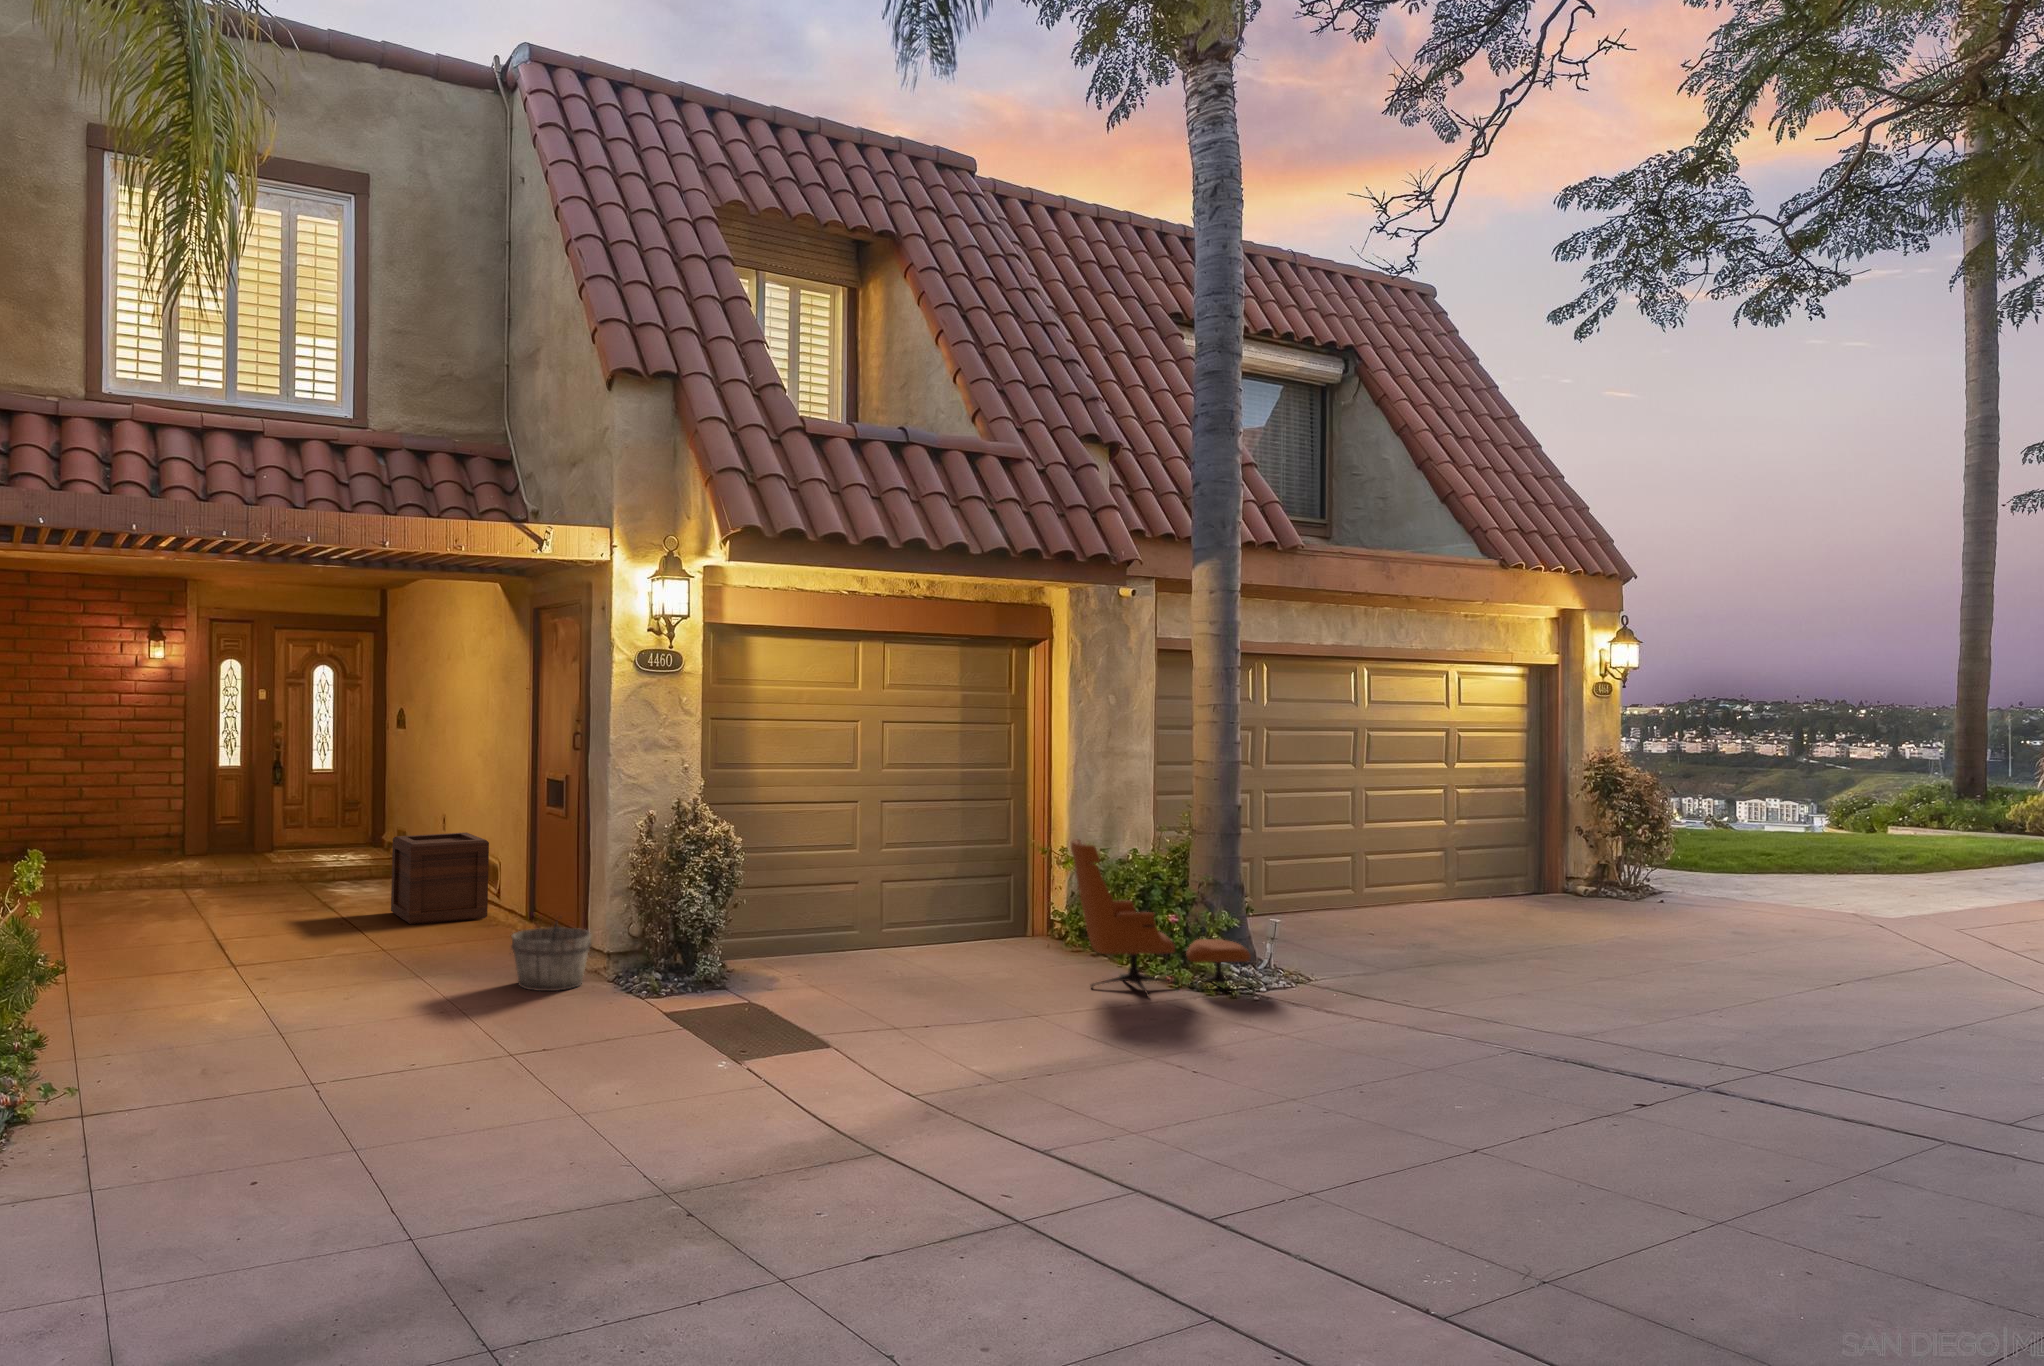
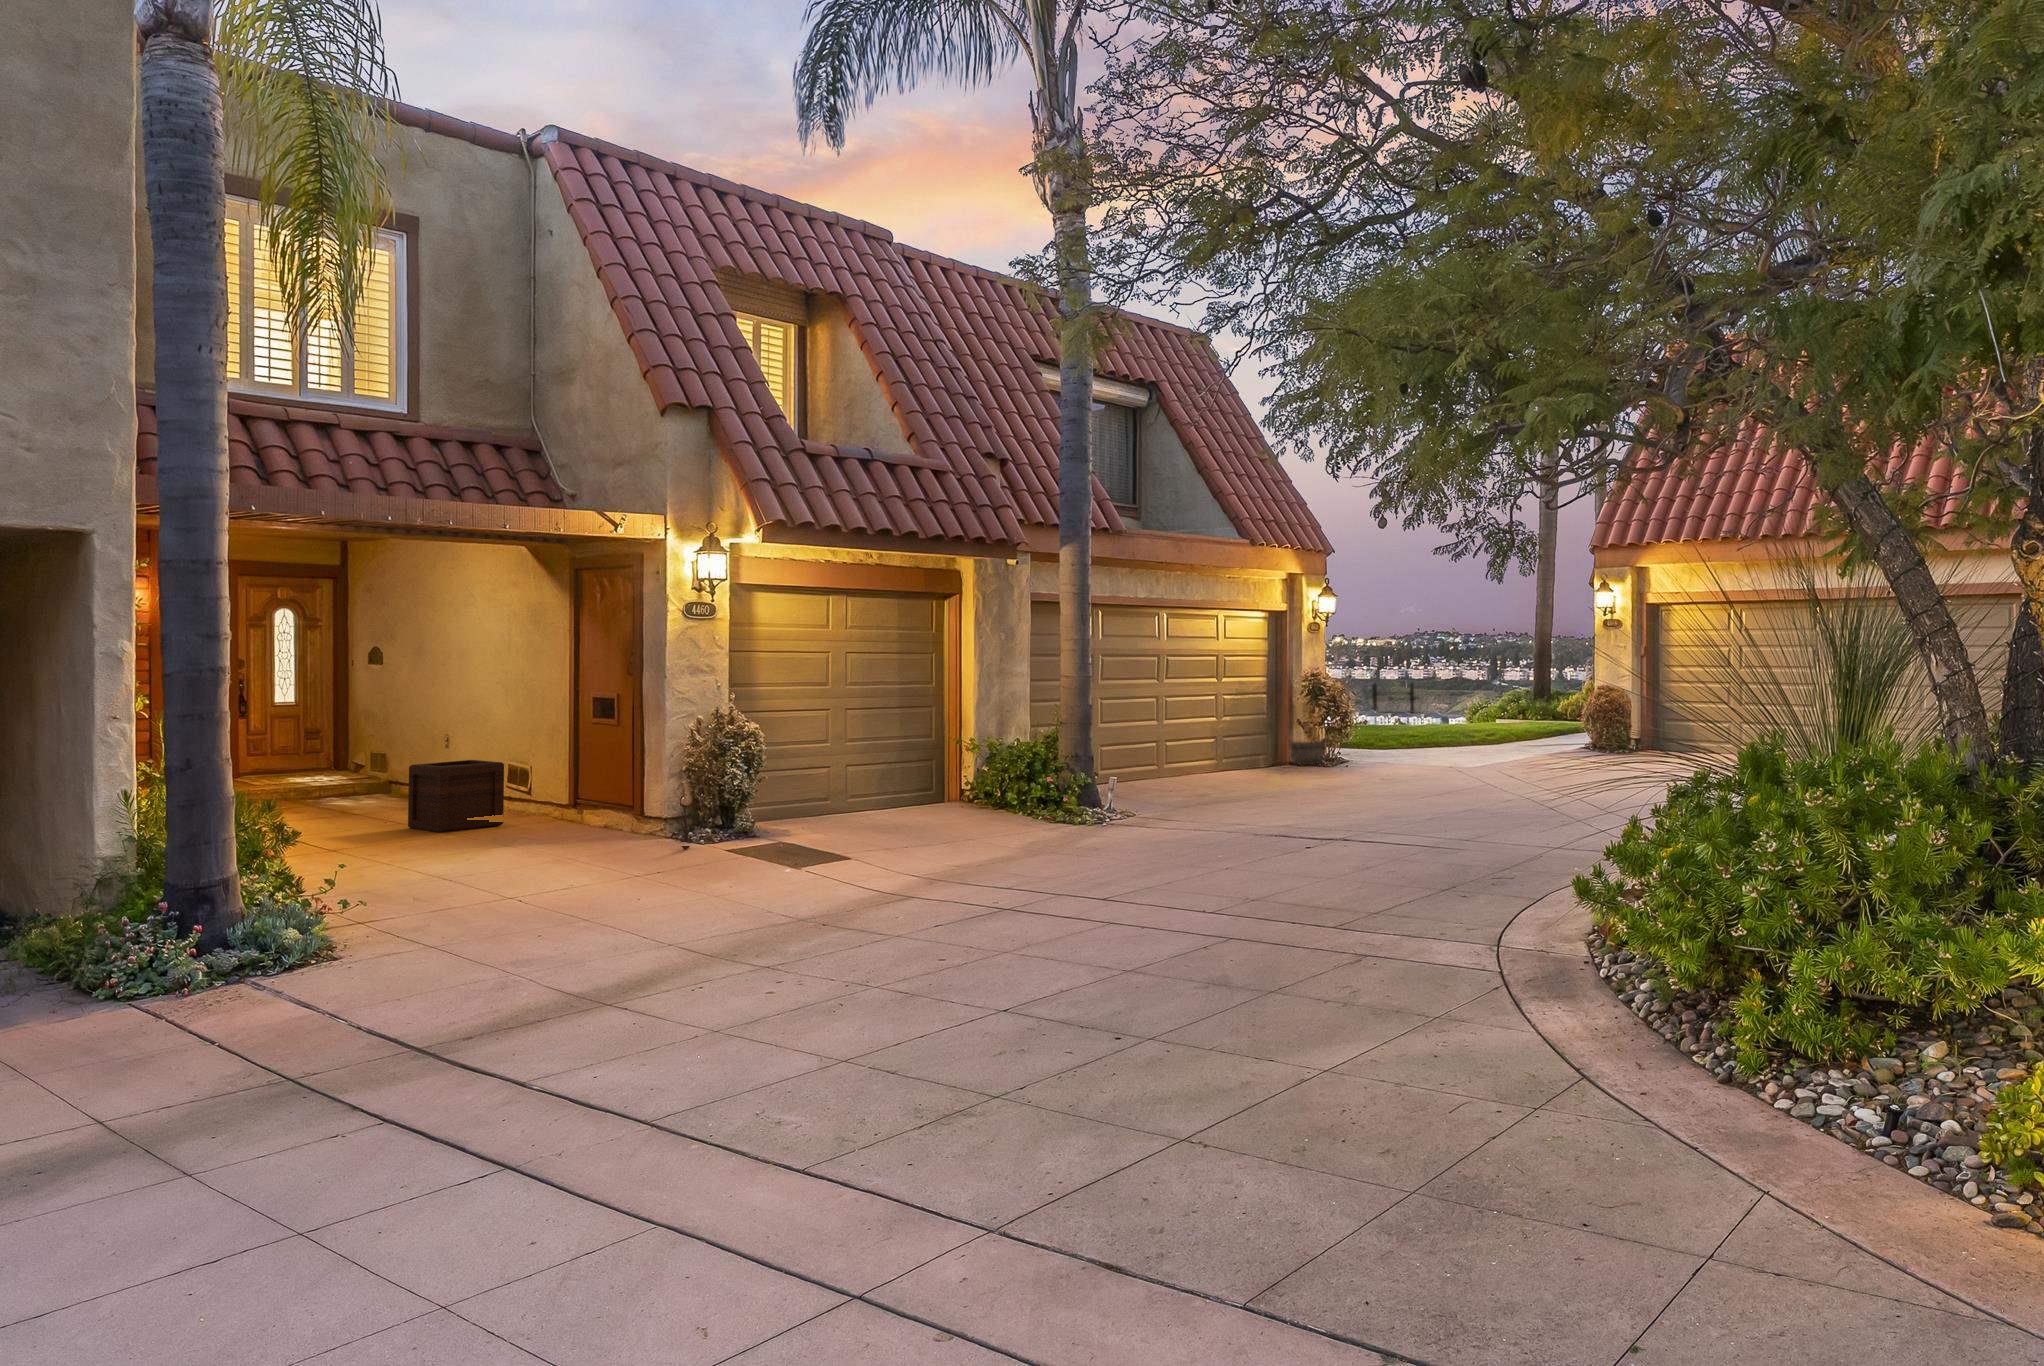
bench: none [1689,757,1756,802] -> present [1372,682,1414,712]
lounge chair: present [1071,839,1251,996] -> none [989,727,1104,825]
wooden bucket: present [511,923,593,991] -> present [1290,741,1325,765]
decorative plant: none [618,935,647,994] -> present [676,808,698,849]

